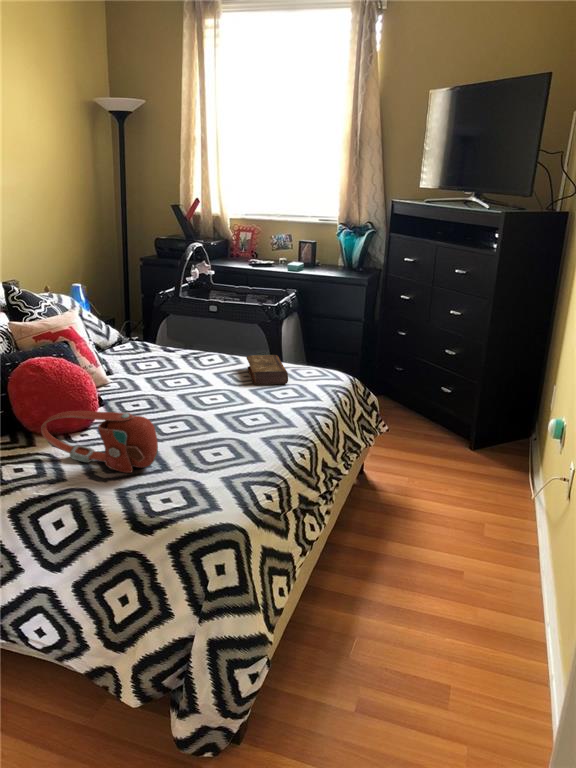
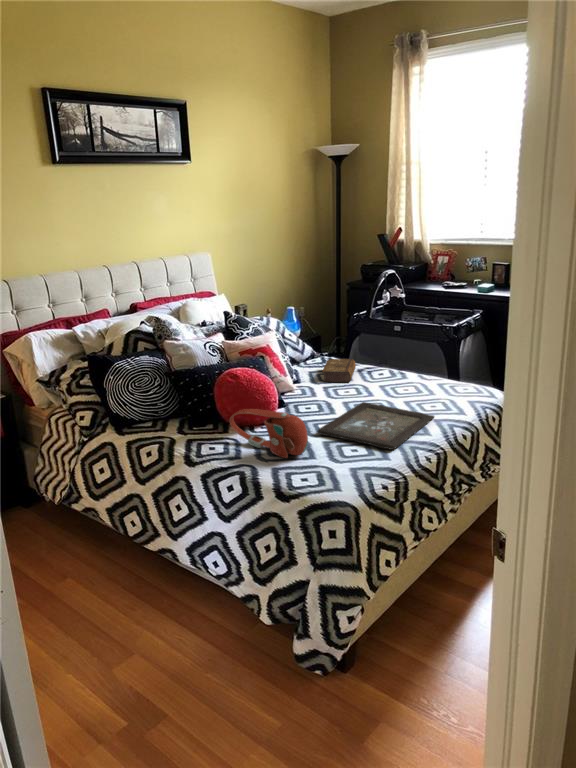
book: present [247,355,288,385] -> present [322,359,356,382]
tray: none [160,393,289,449] -> present [318,402,434,450]

